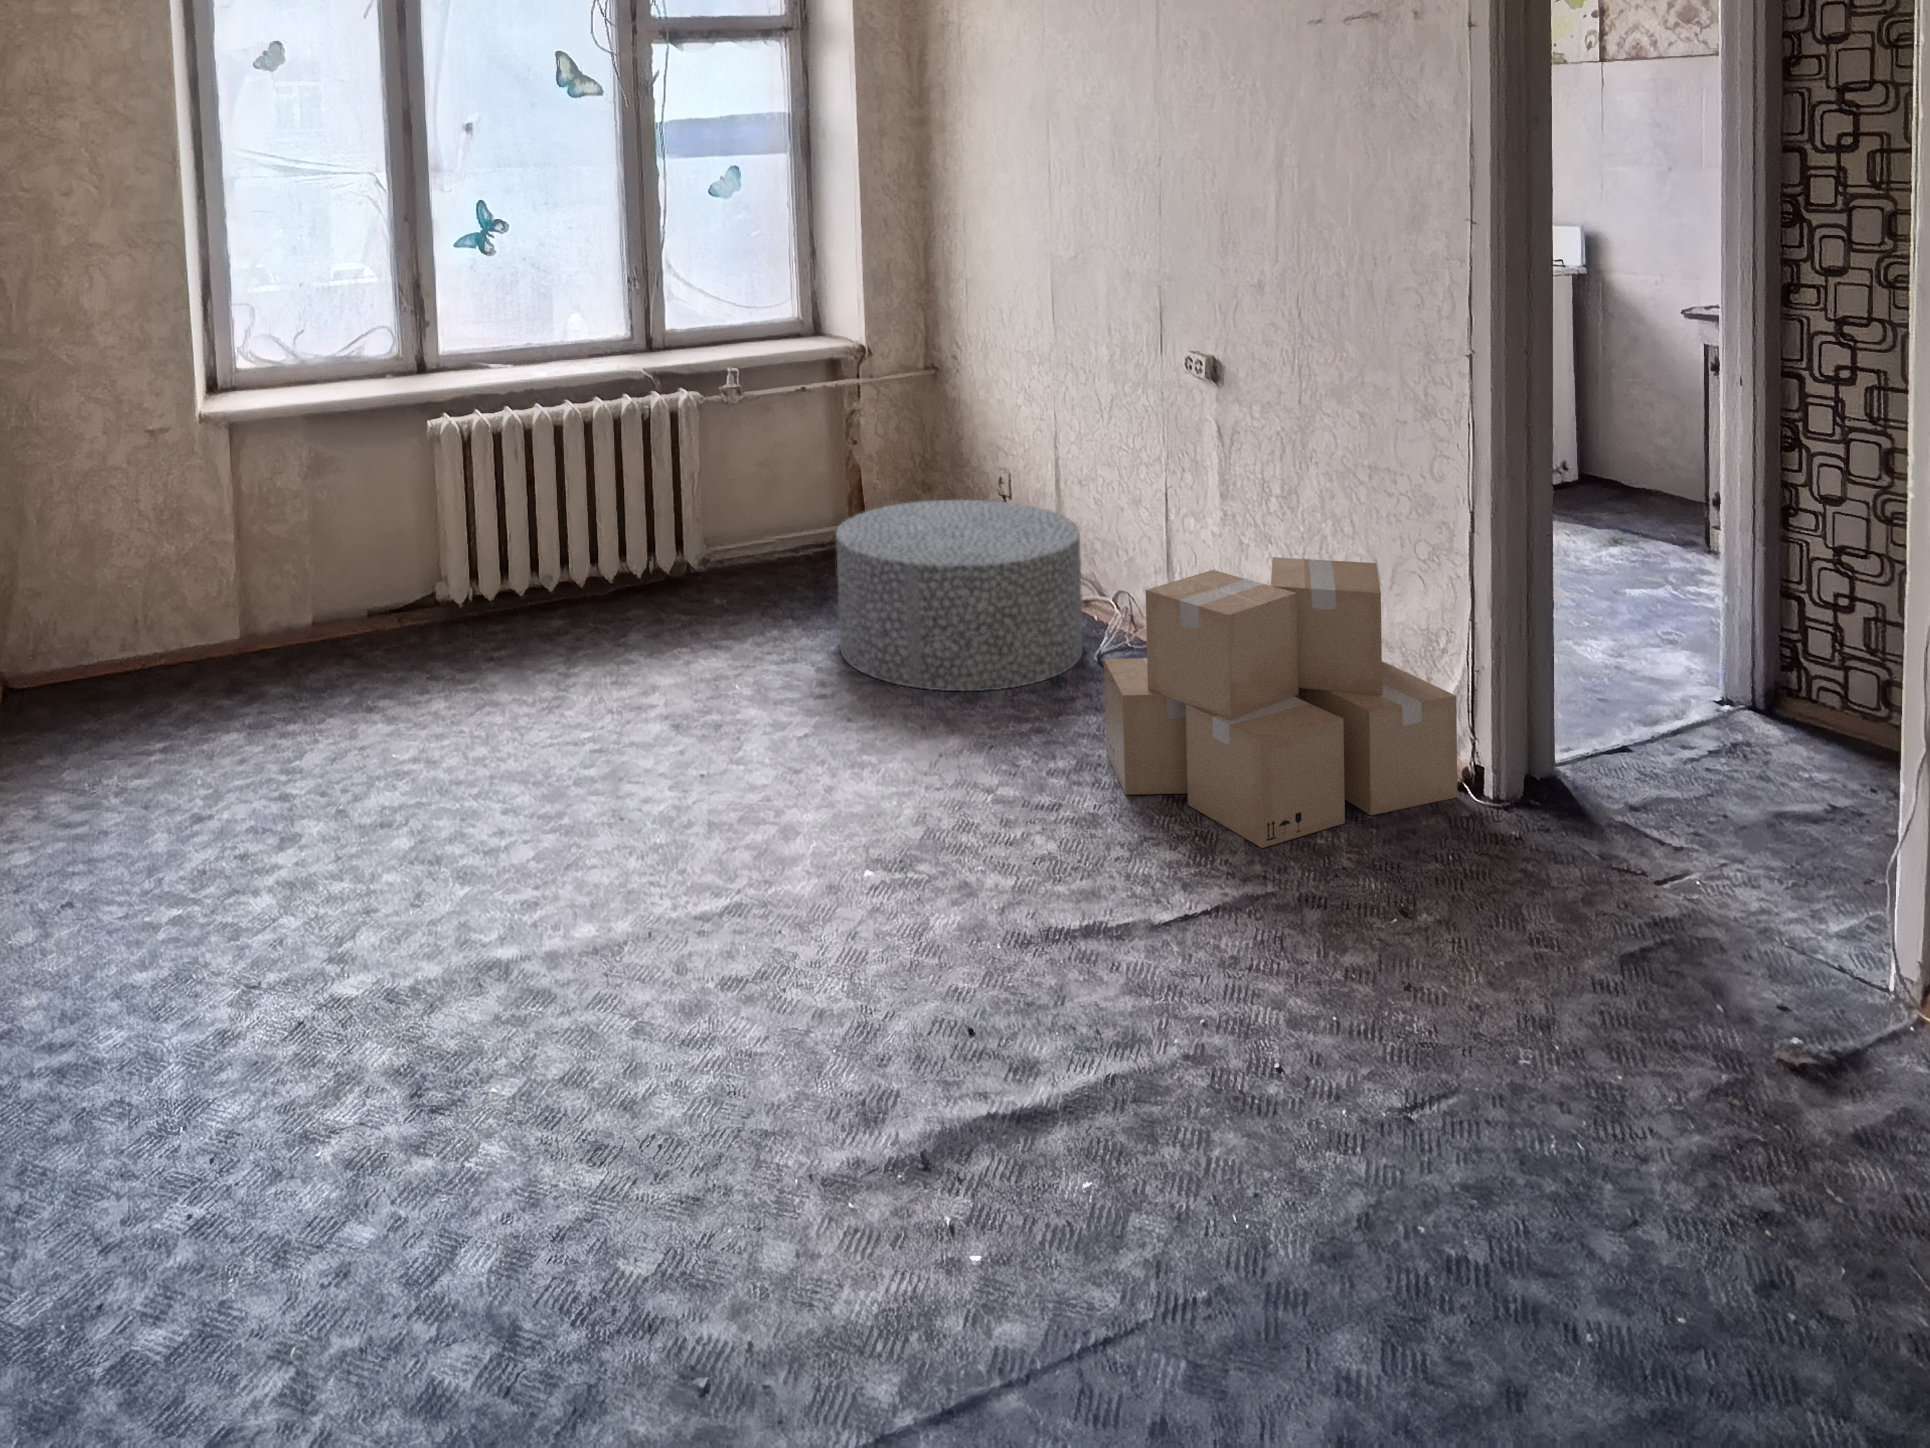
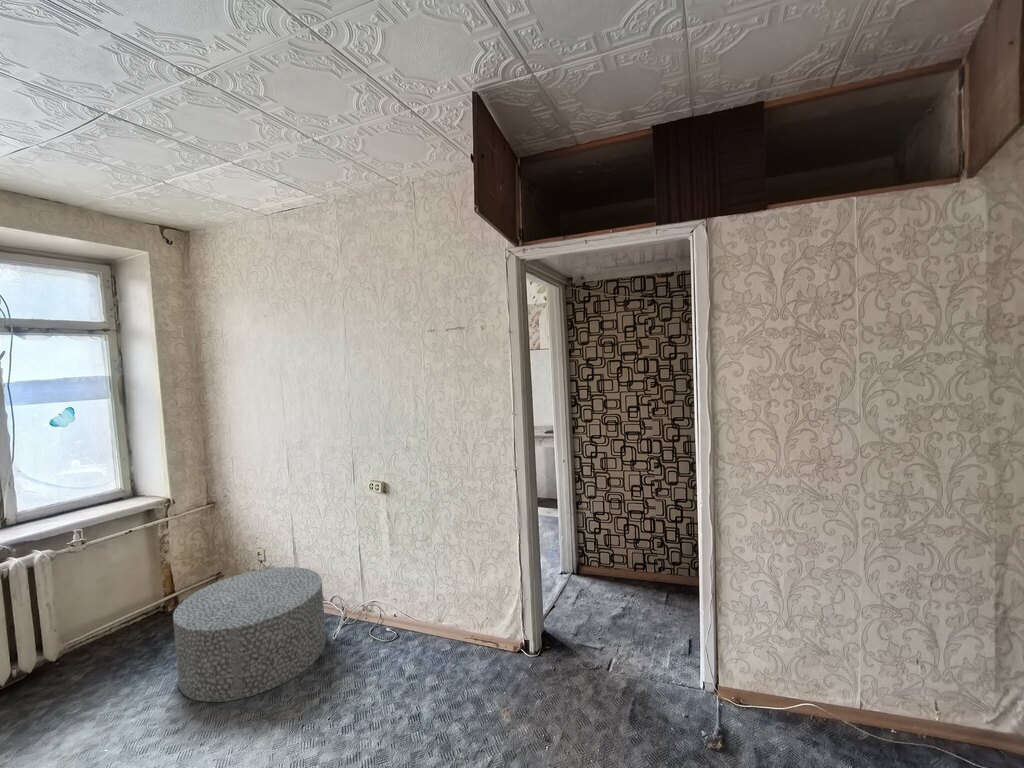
cardboard box: present [1104,557,1457,848] -> none [363,563,522,732]

